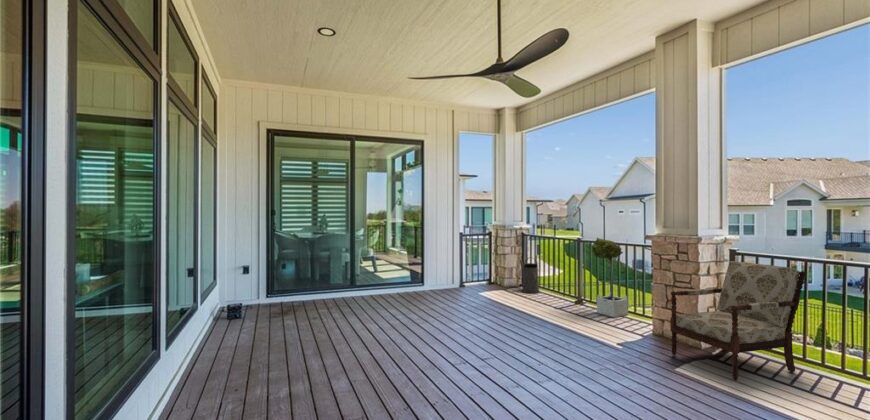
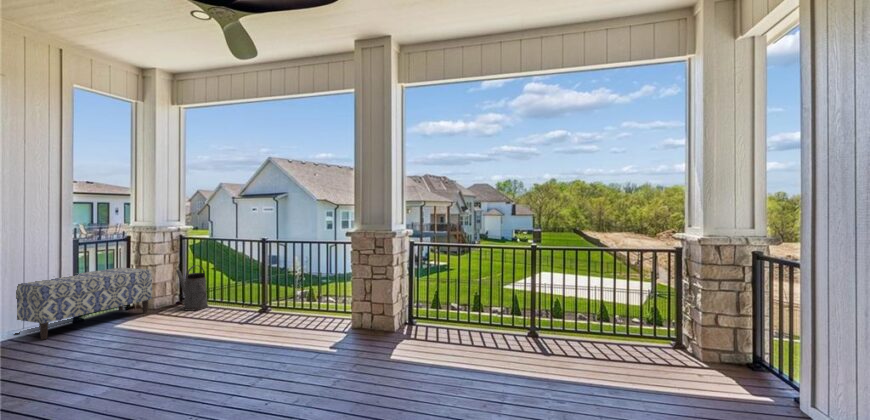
potted tree: present [592,238,628,317] -> none [282,237,319,319]
bench: none [427,254,502,295] -> present [14,268,152,340]
armchair: present [670,261,806,380] -> none [377,252,463,353]

